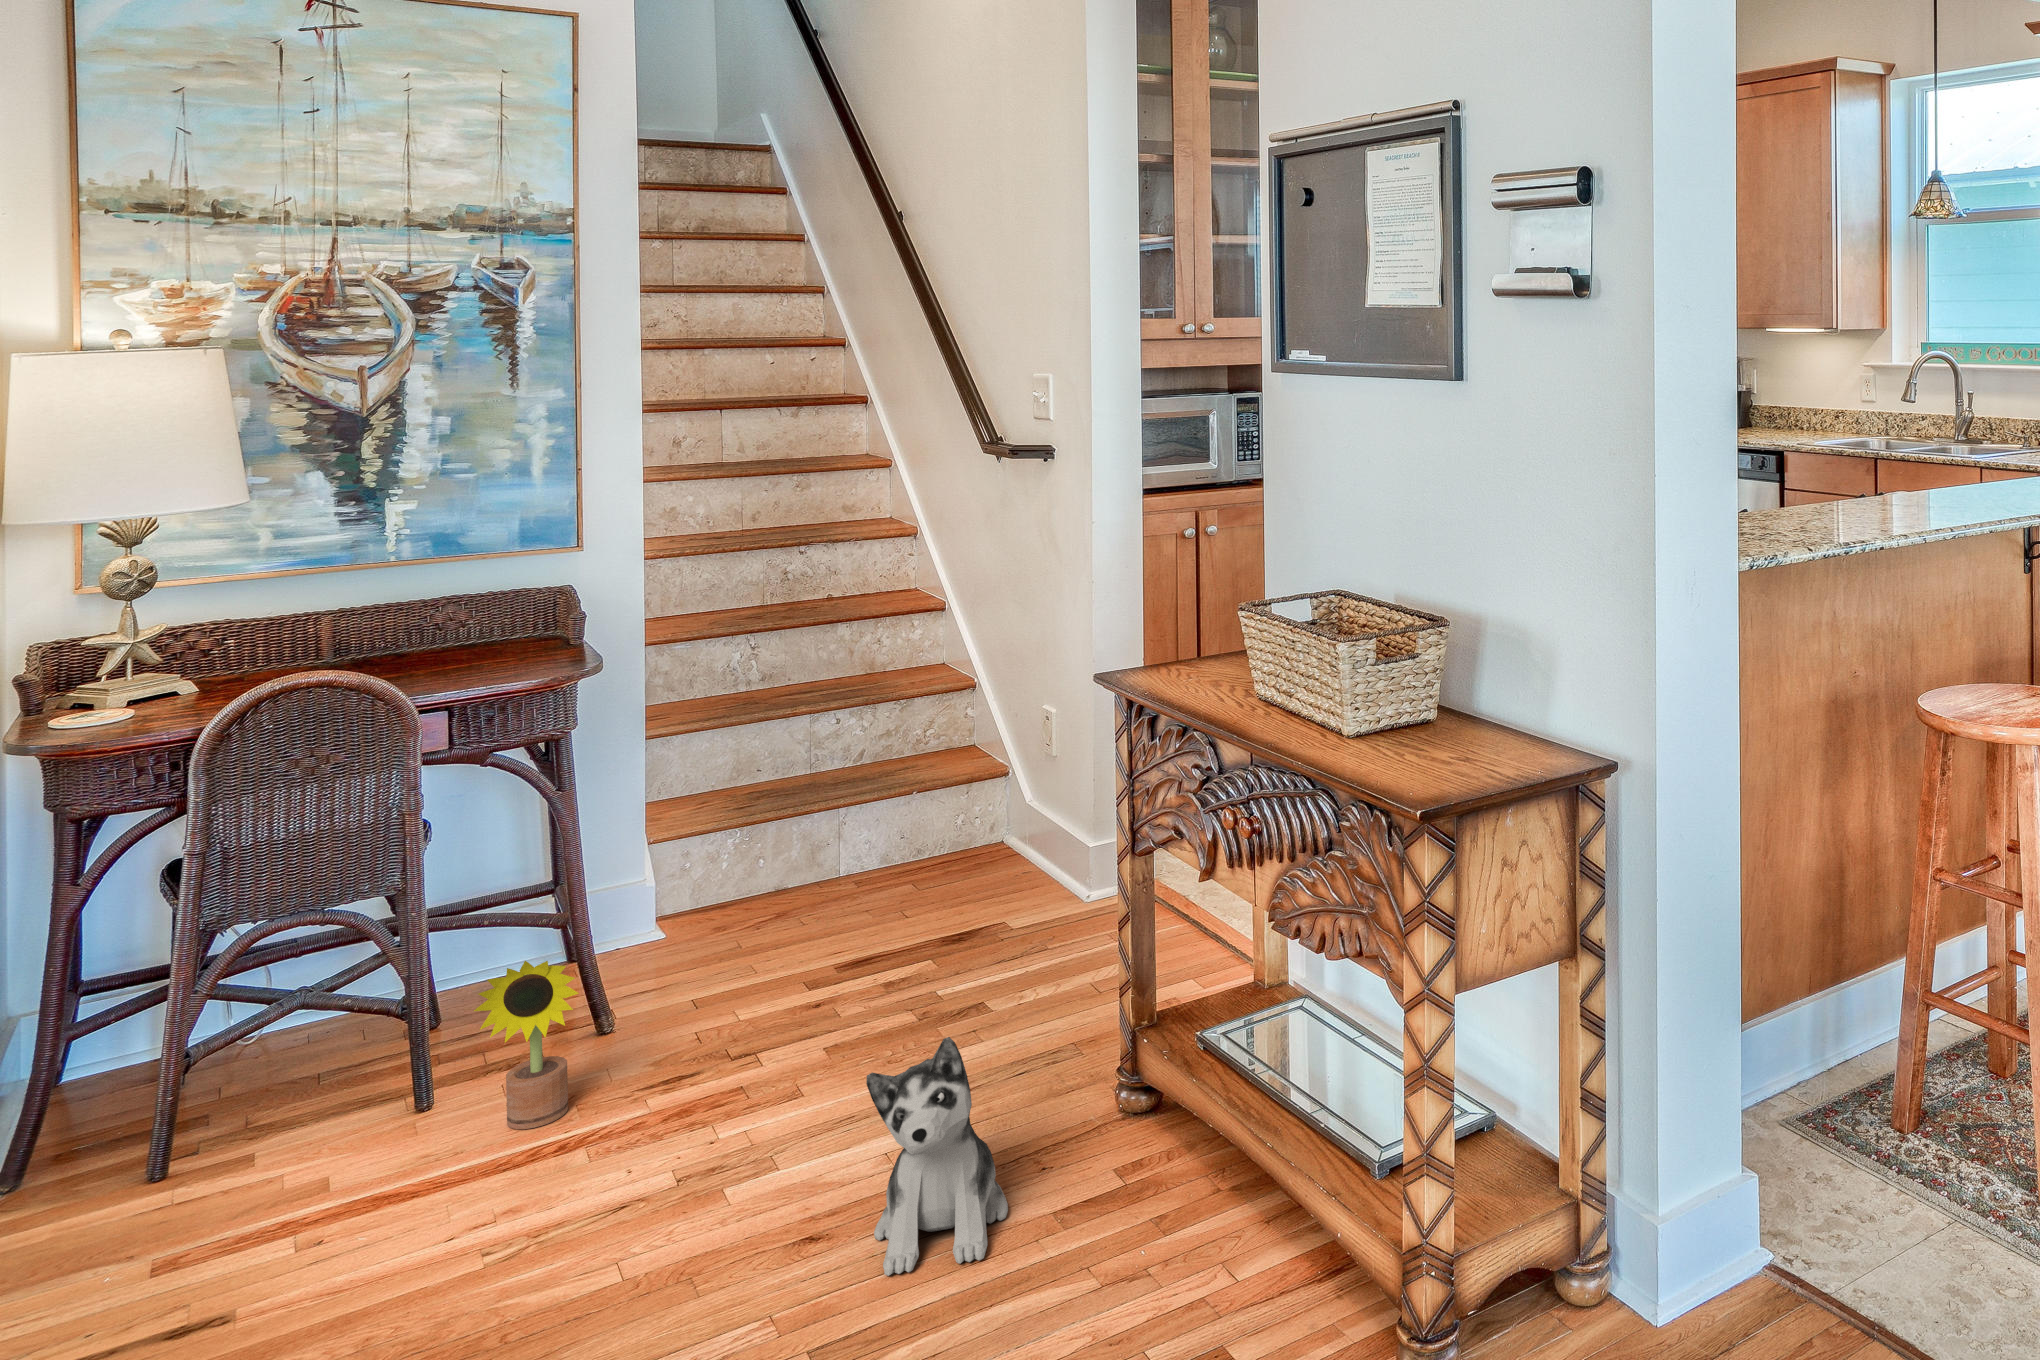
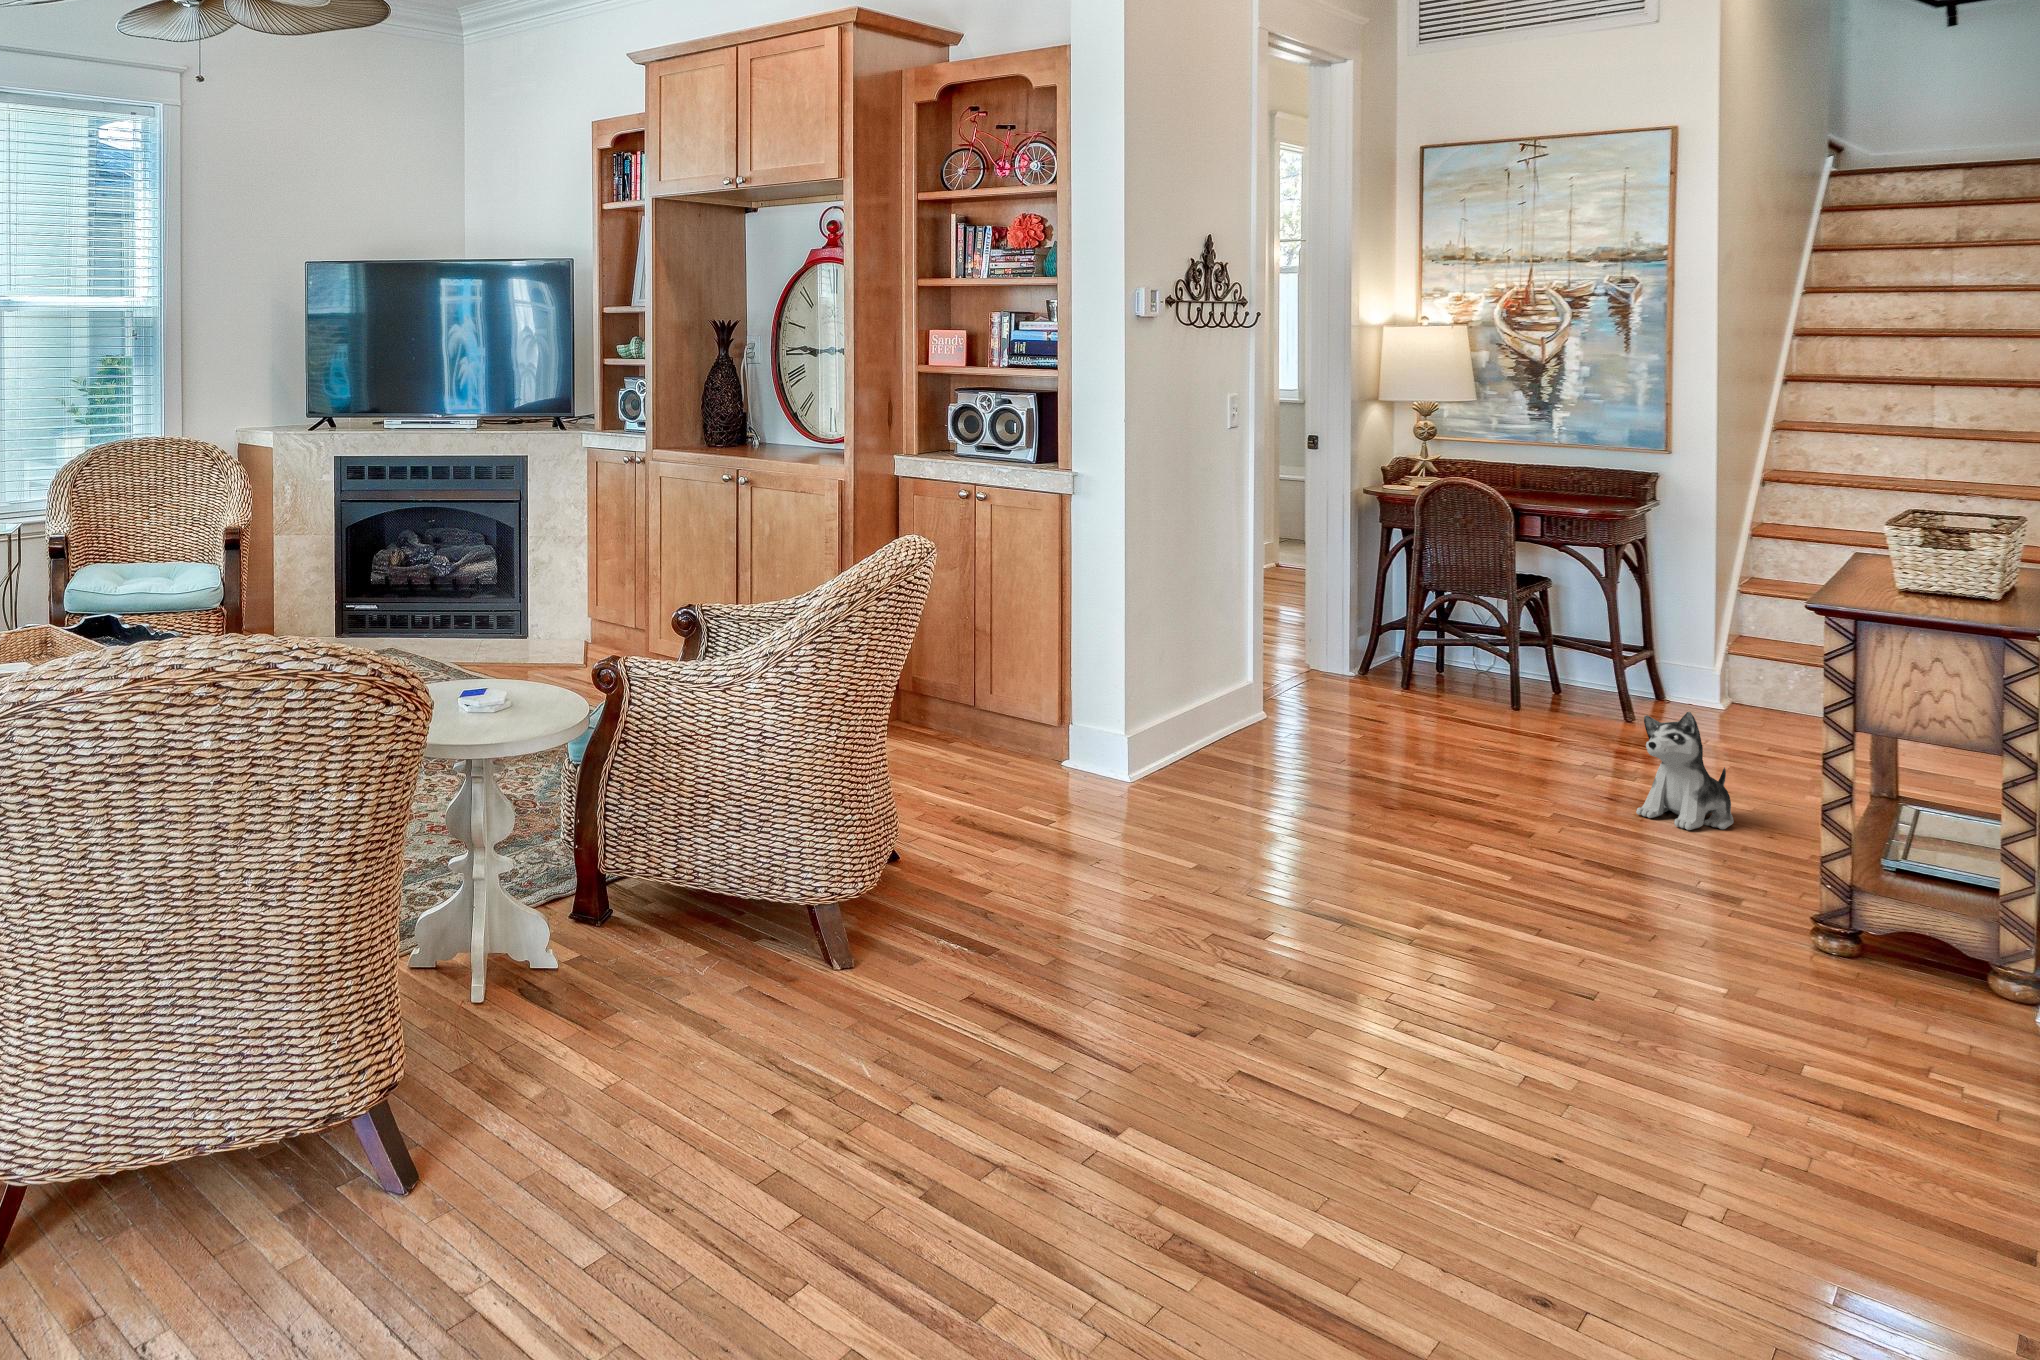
decorative plant: present [474,961,579,1129] -> none [1522,640,1575,731]

